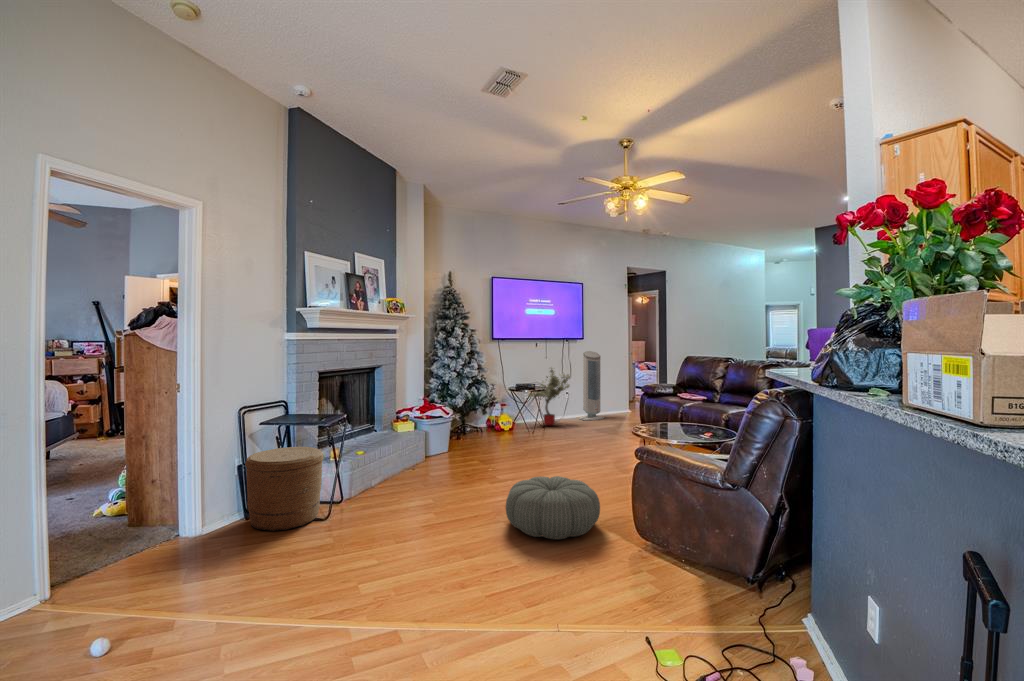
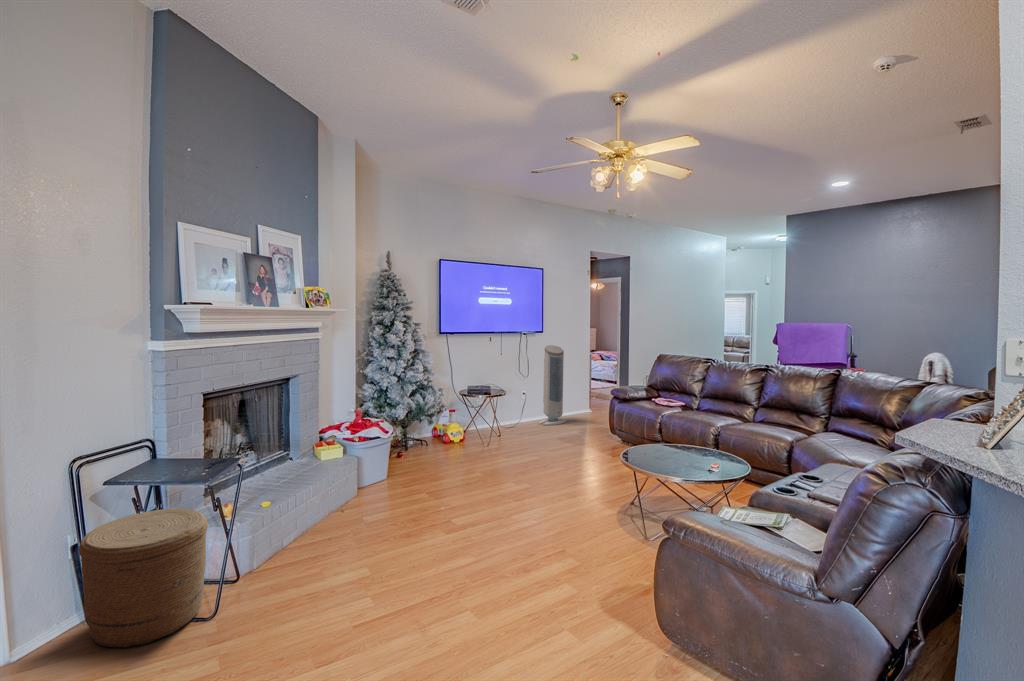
potted tree: present [529,368,570,426] -> none [481,365,531,435]
pouf: present [506,476,600,539] -> none [473,535,598,638]

